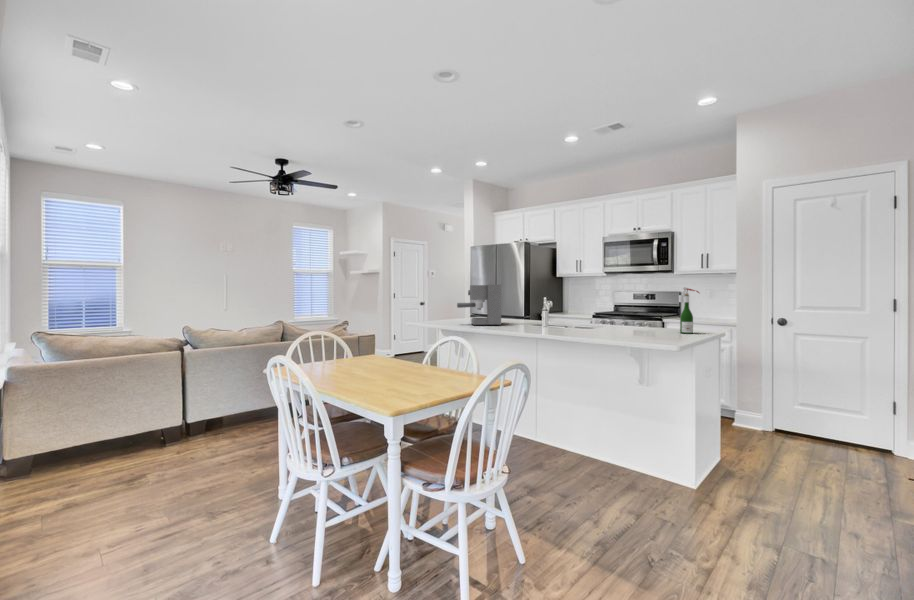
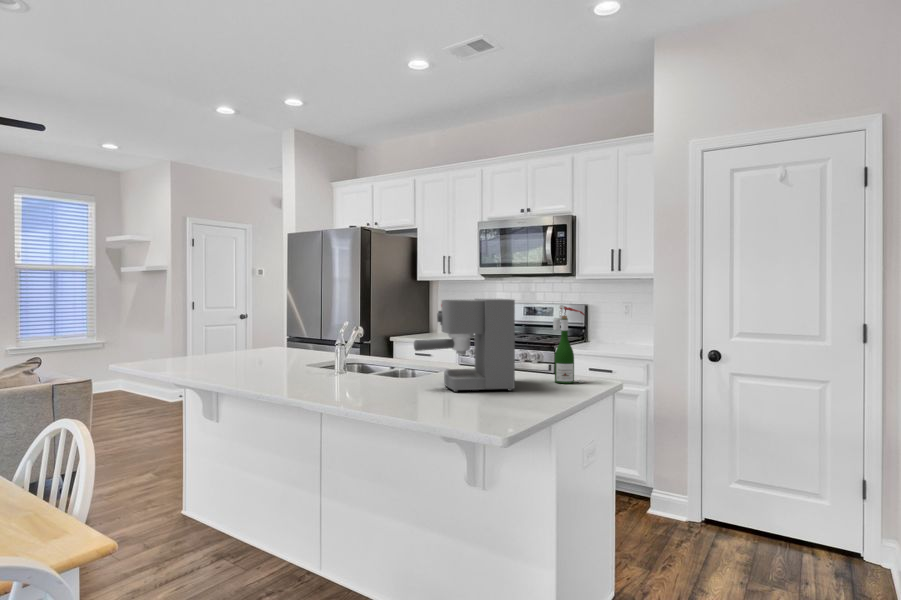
coffee maker: present [457,284,501,325] -> present [414,299,515,392]

